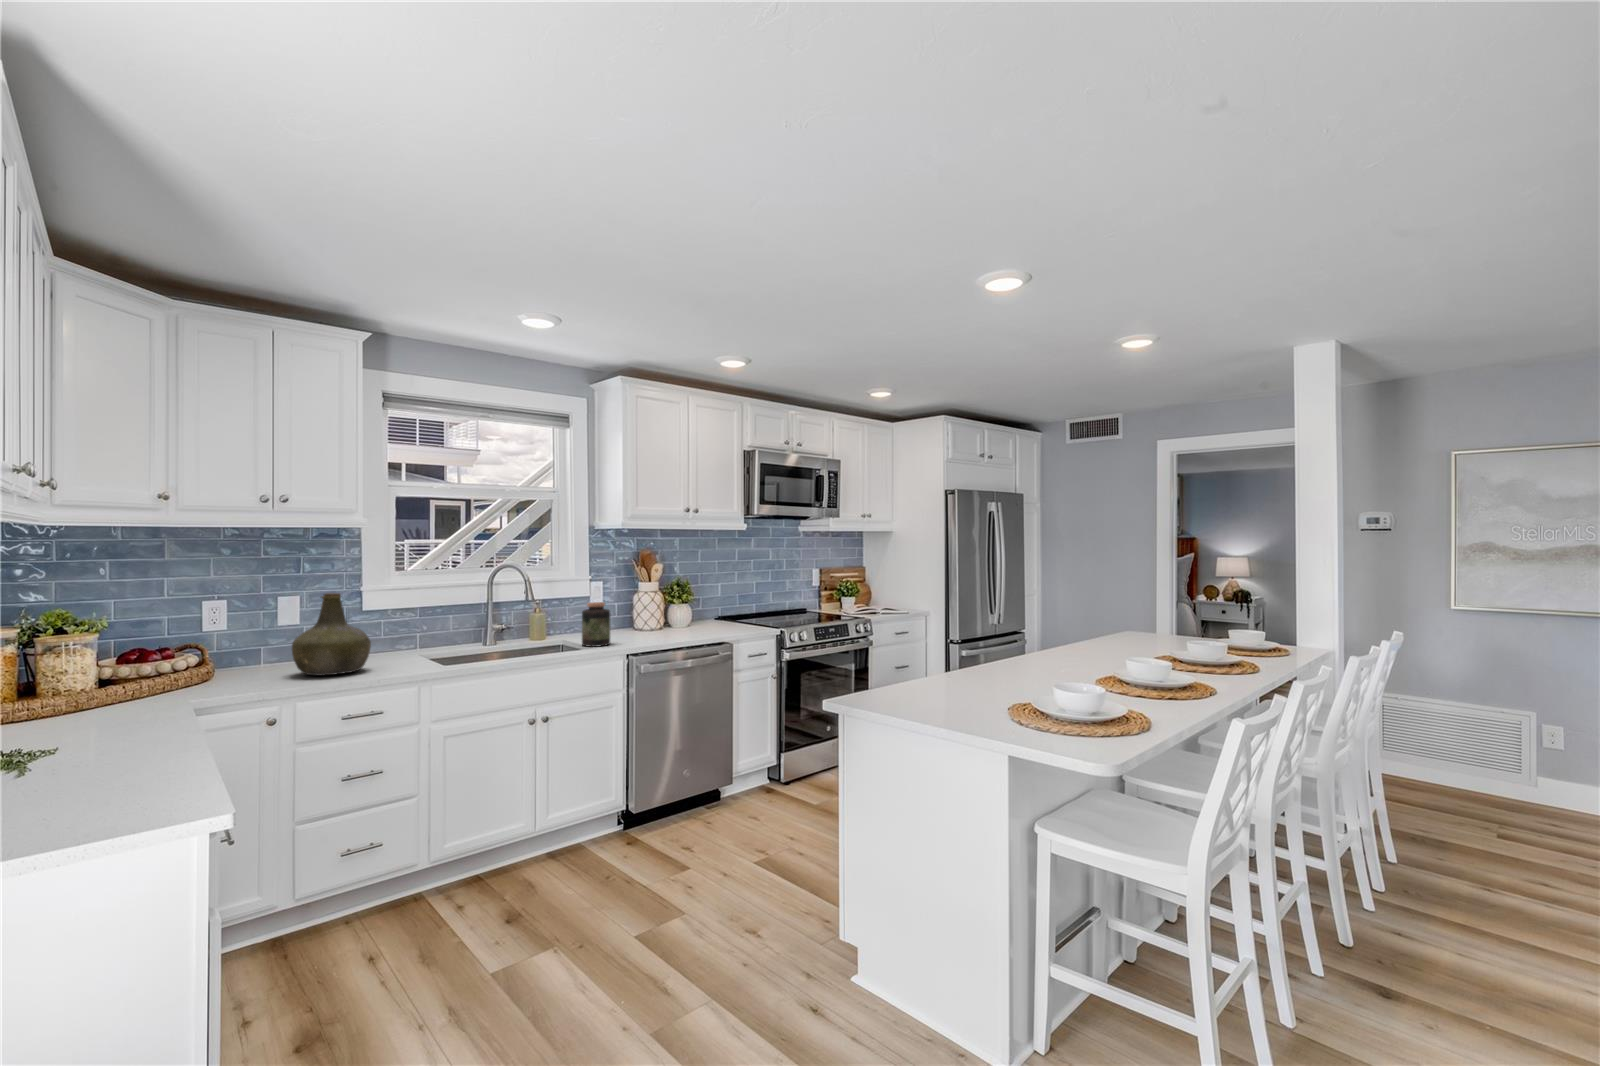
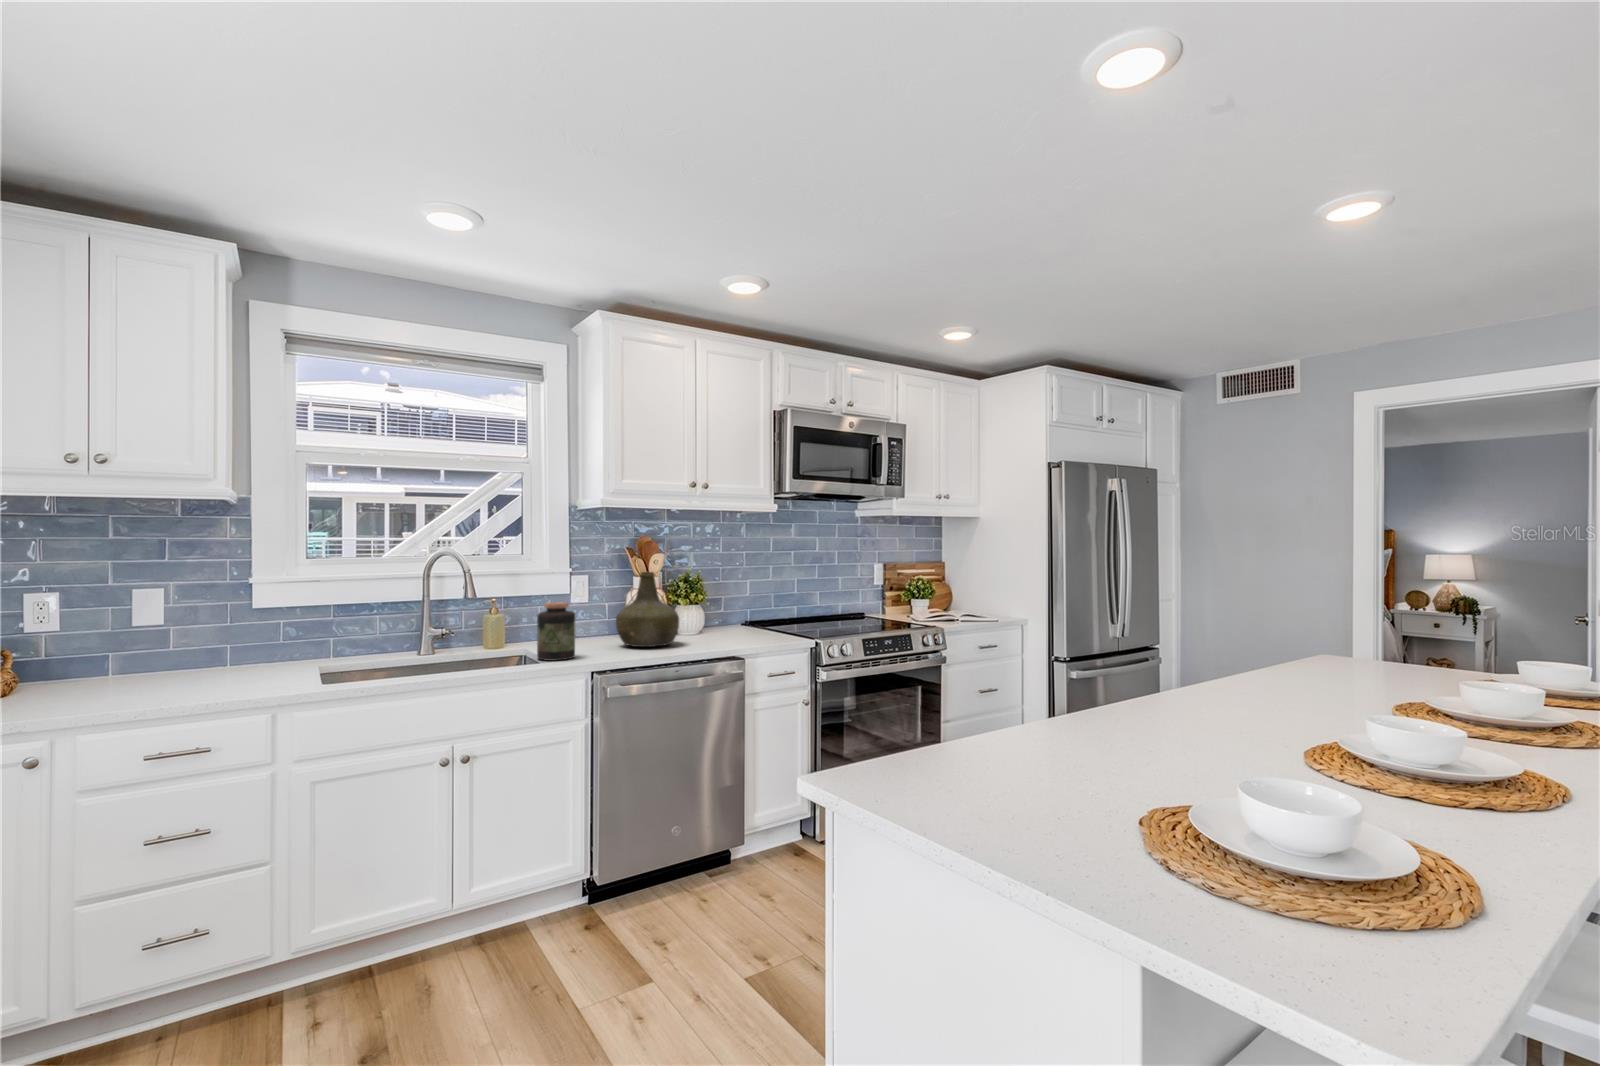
bottle: present [292,593,371,675] -> present [616,572,679,647]

